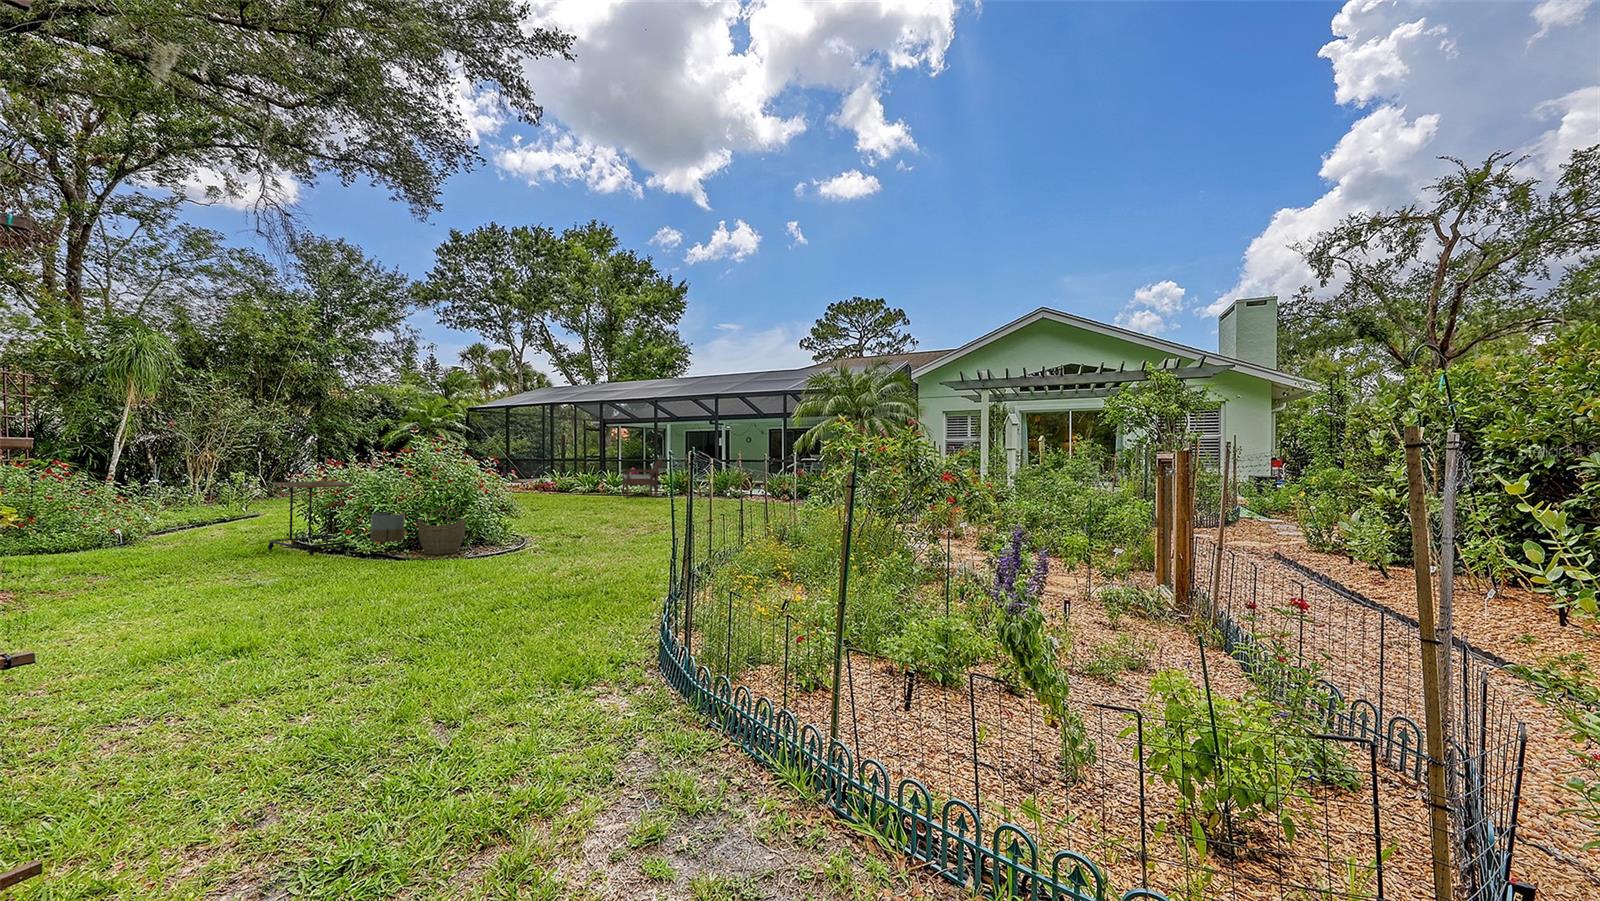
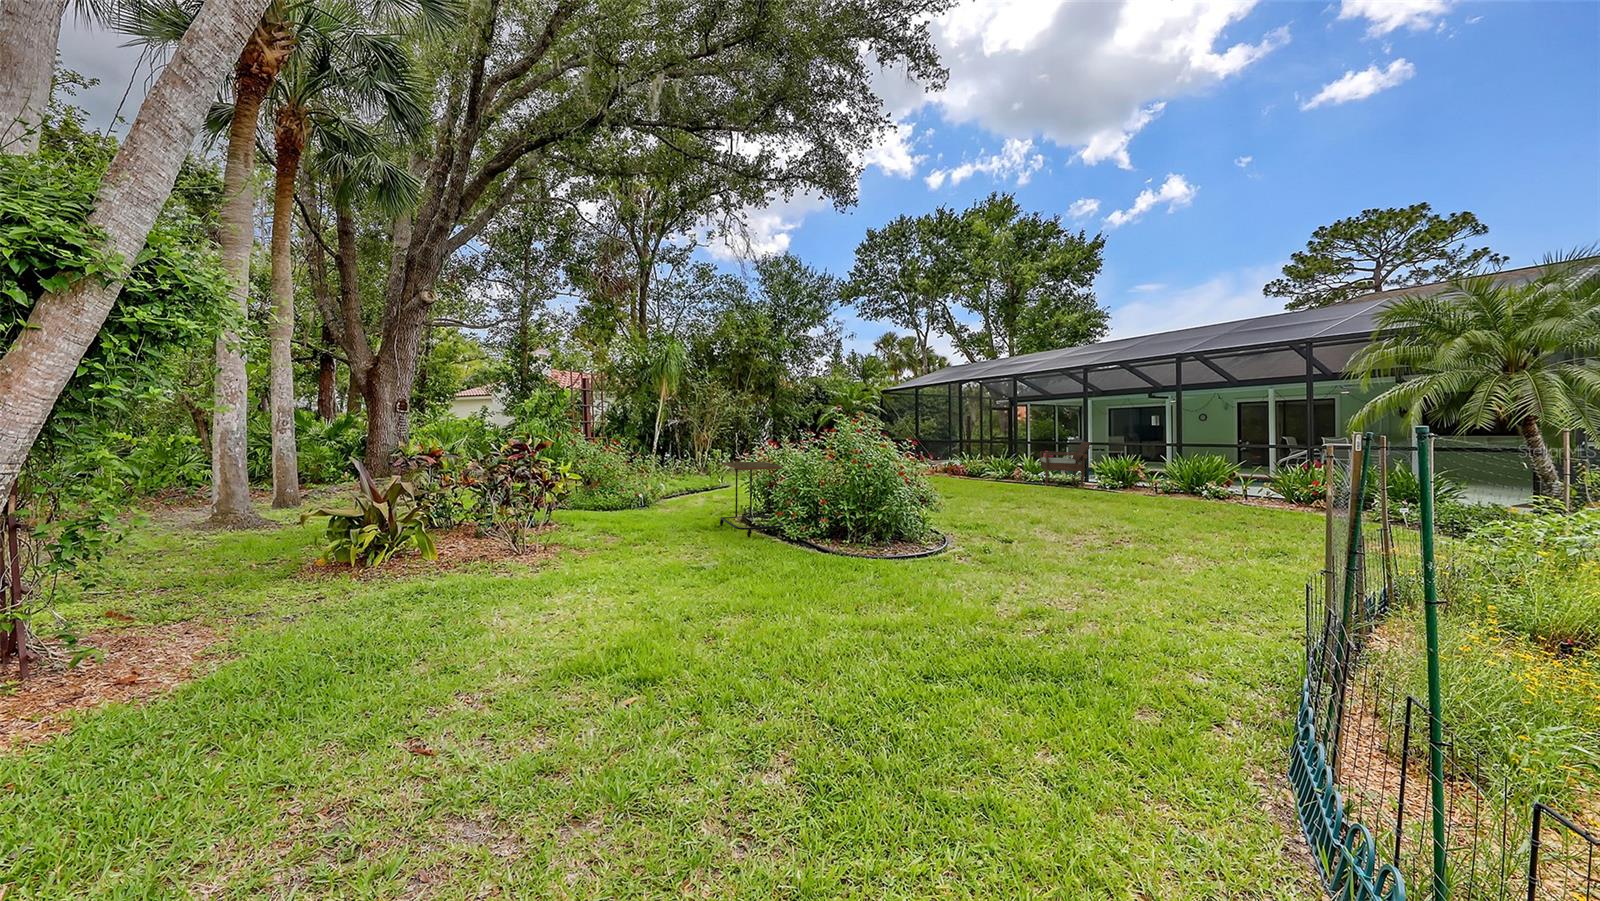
woven basket: present [418,507,465,555] -> none [838,497,885,554]
planter: present [370,513,405,556] -> none [796,499,826,547]

